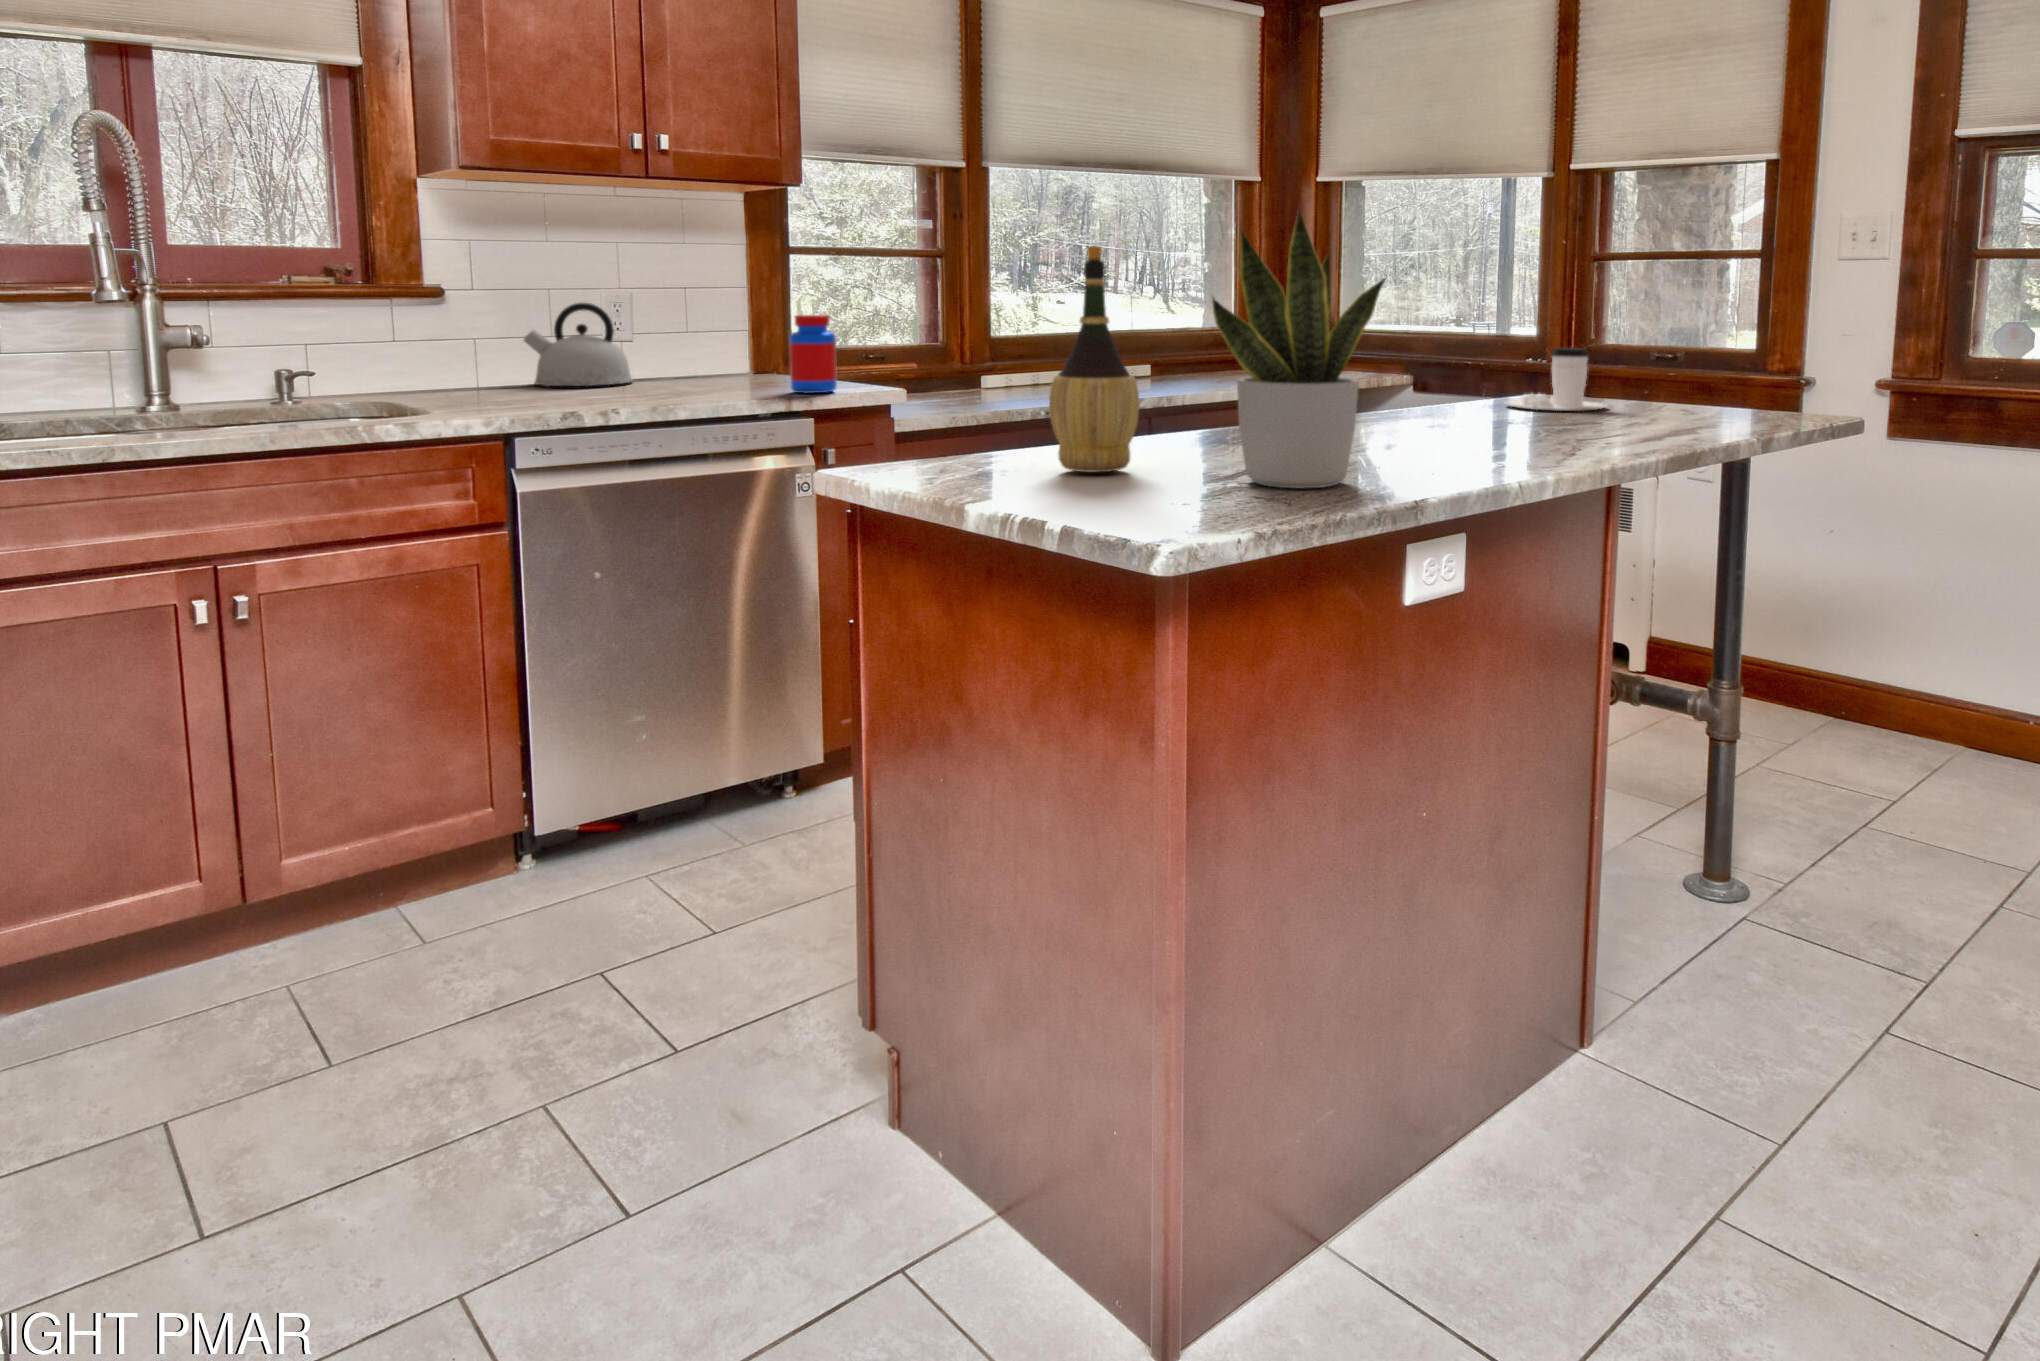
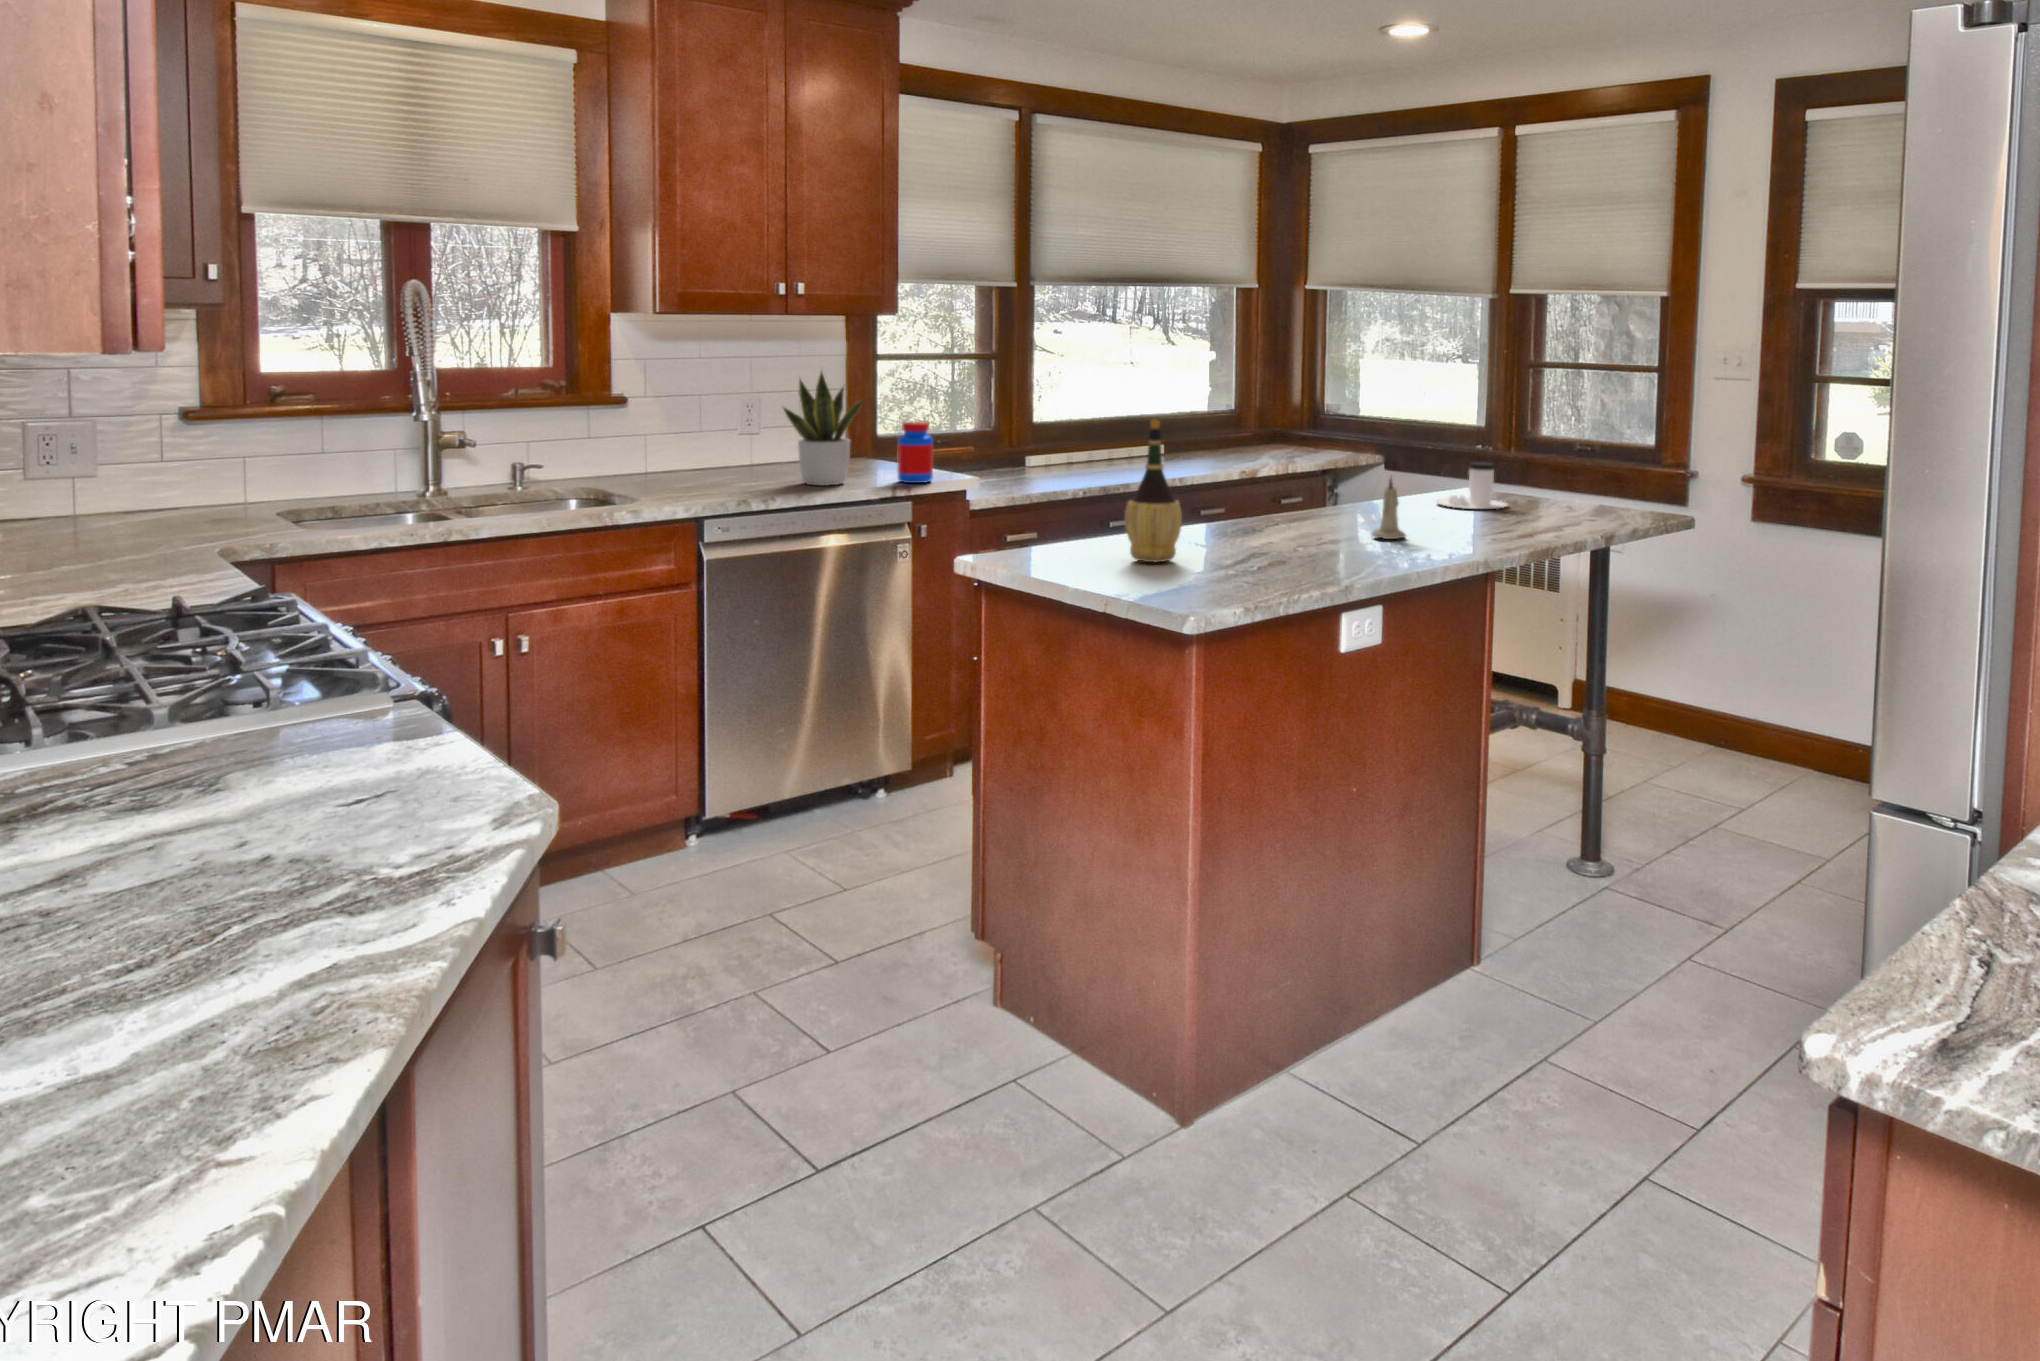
potted plant: present [1212,207,1386,488] -> present [784,372,864,485]
kettle: present [524,303,633,386] -> none [682,407,766,474]
candle: none [1430,347,1483,443] -> present [1372,478,1406,539]

